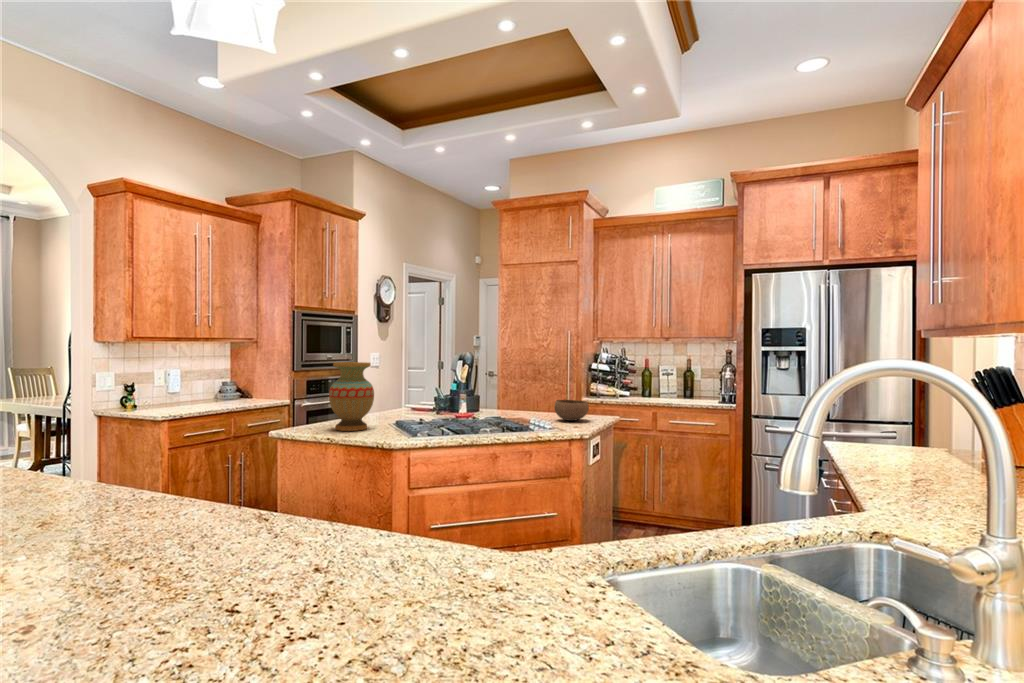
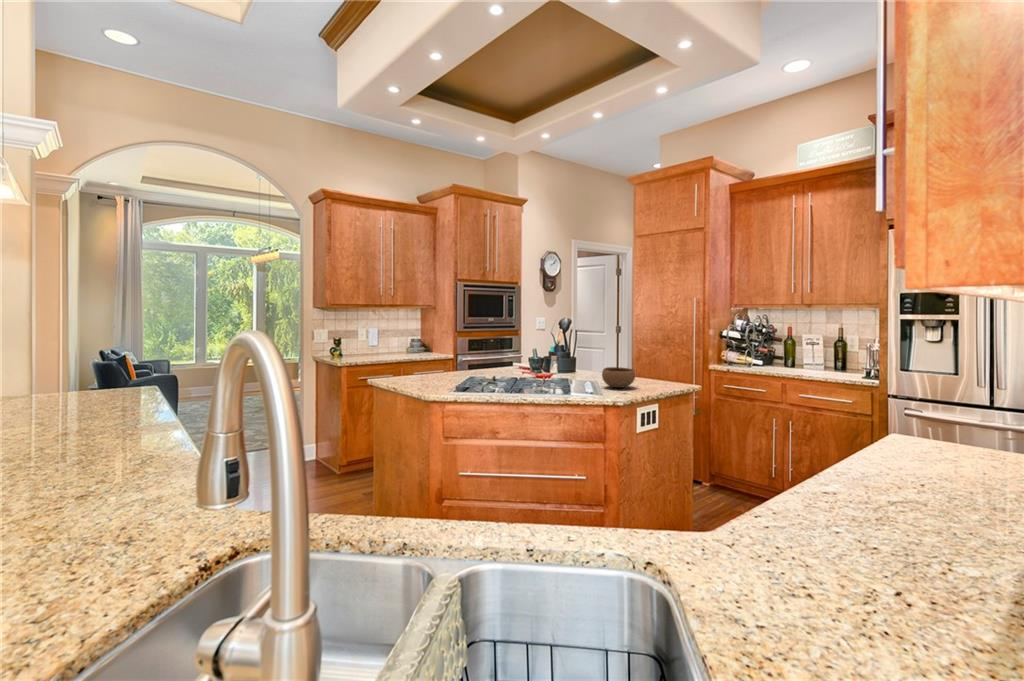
vase: present [329,362,374,431] -> none [411,330,446,384]

